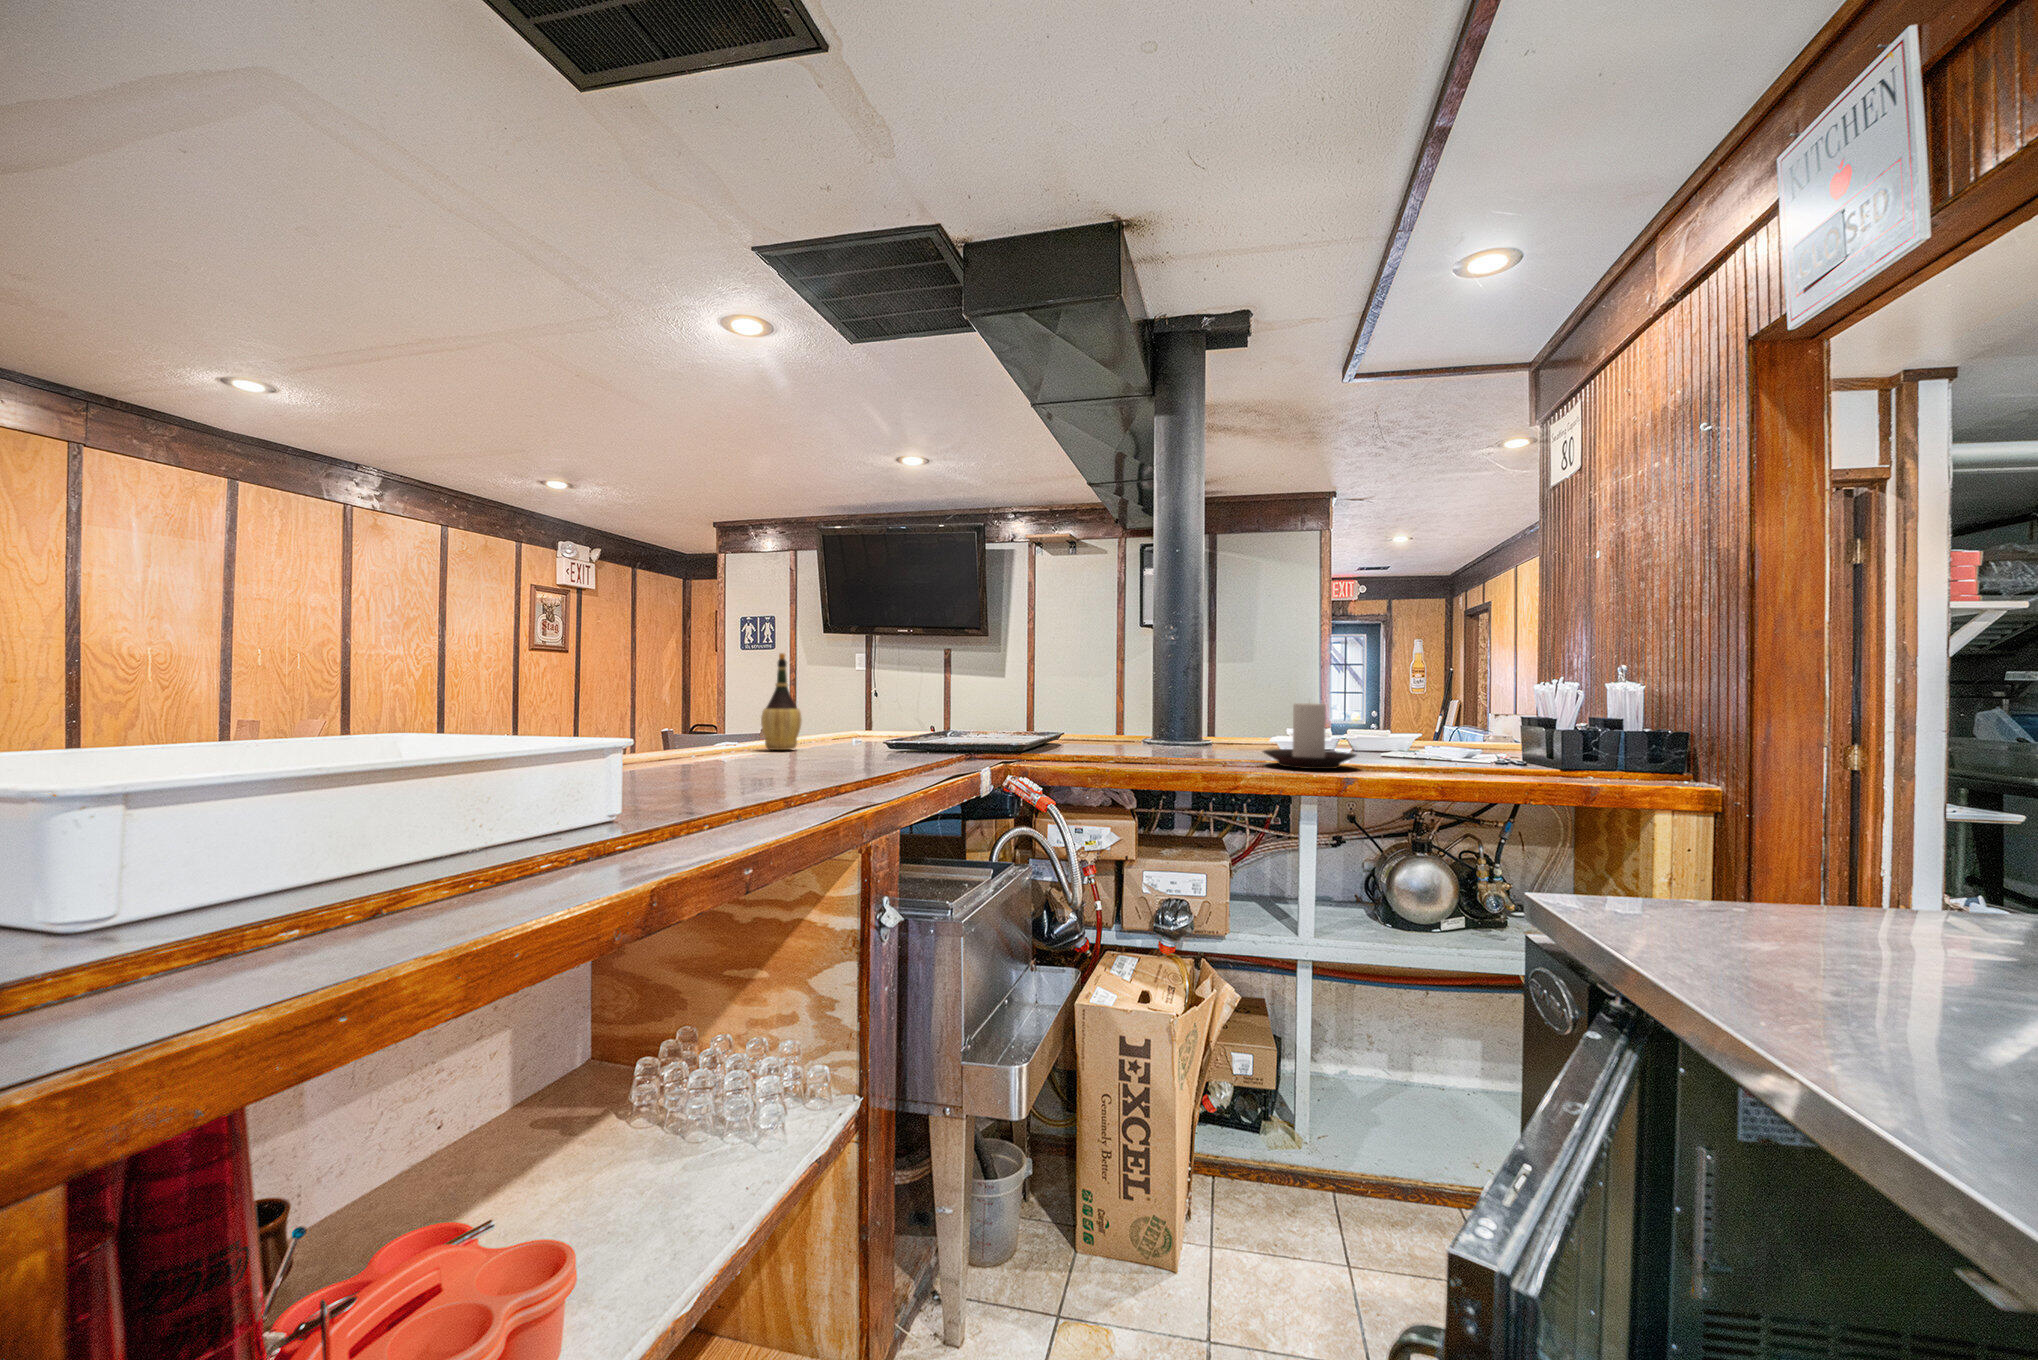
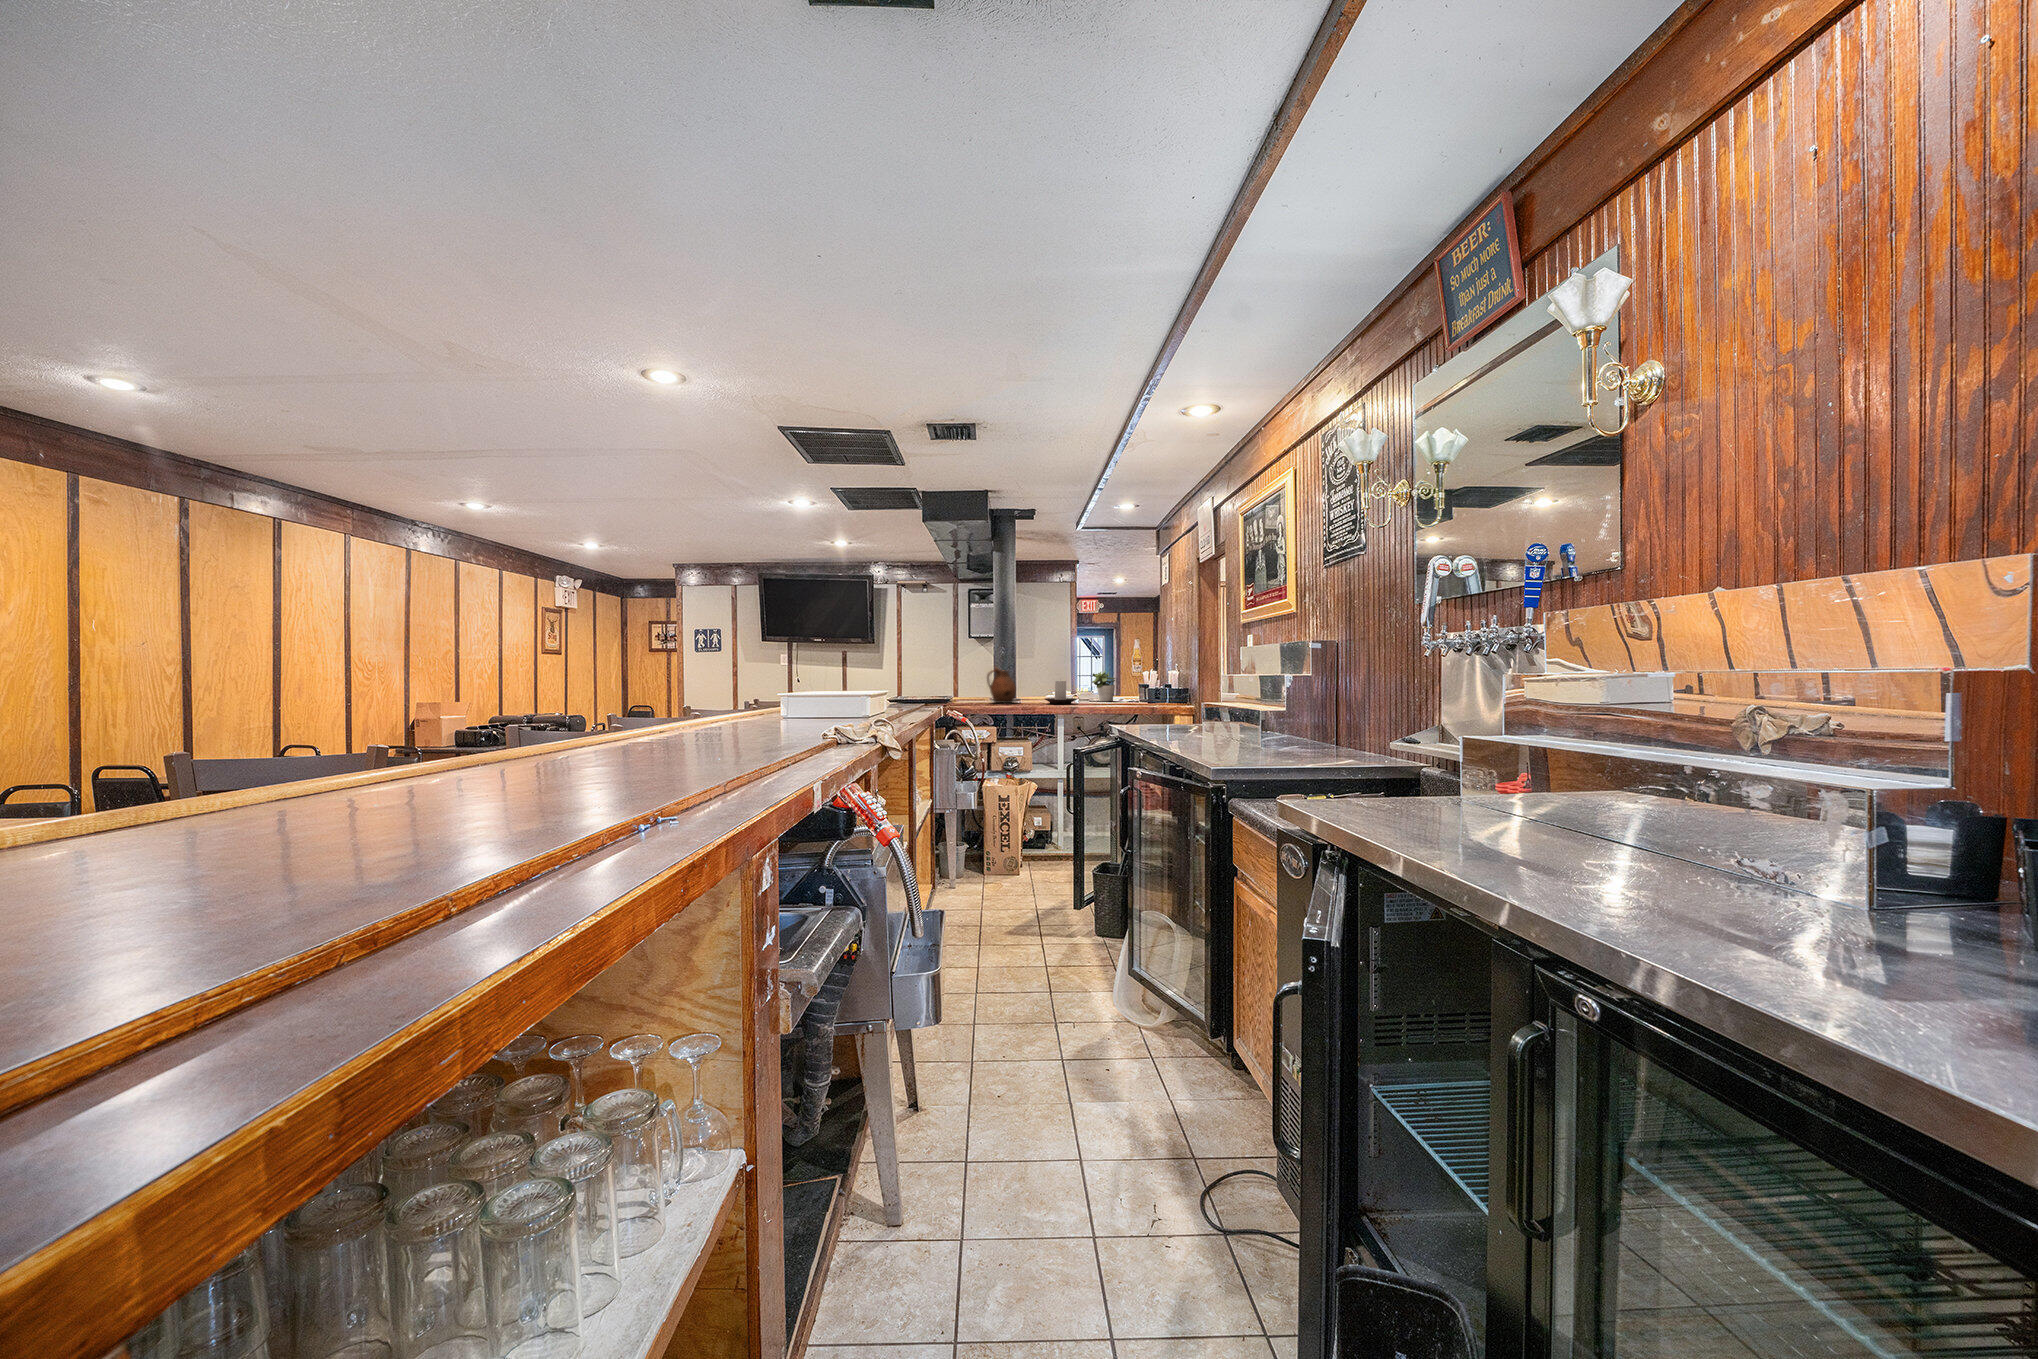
wine bottle: present [761,653,802,750] -> none [840,663,857,705]
ceramic pitcher: none [1113,664,1203,762] -> present [987,667,1021,703]
potted plant: none [1388,679,1458,760] -> present [1092,671,1115,701]

